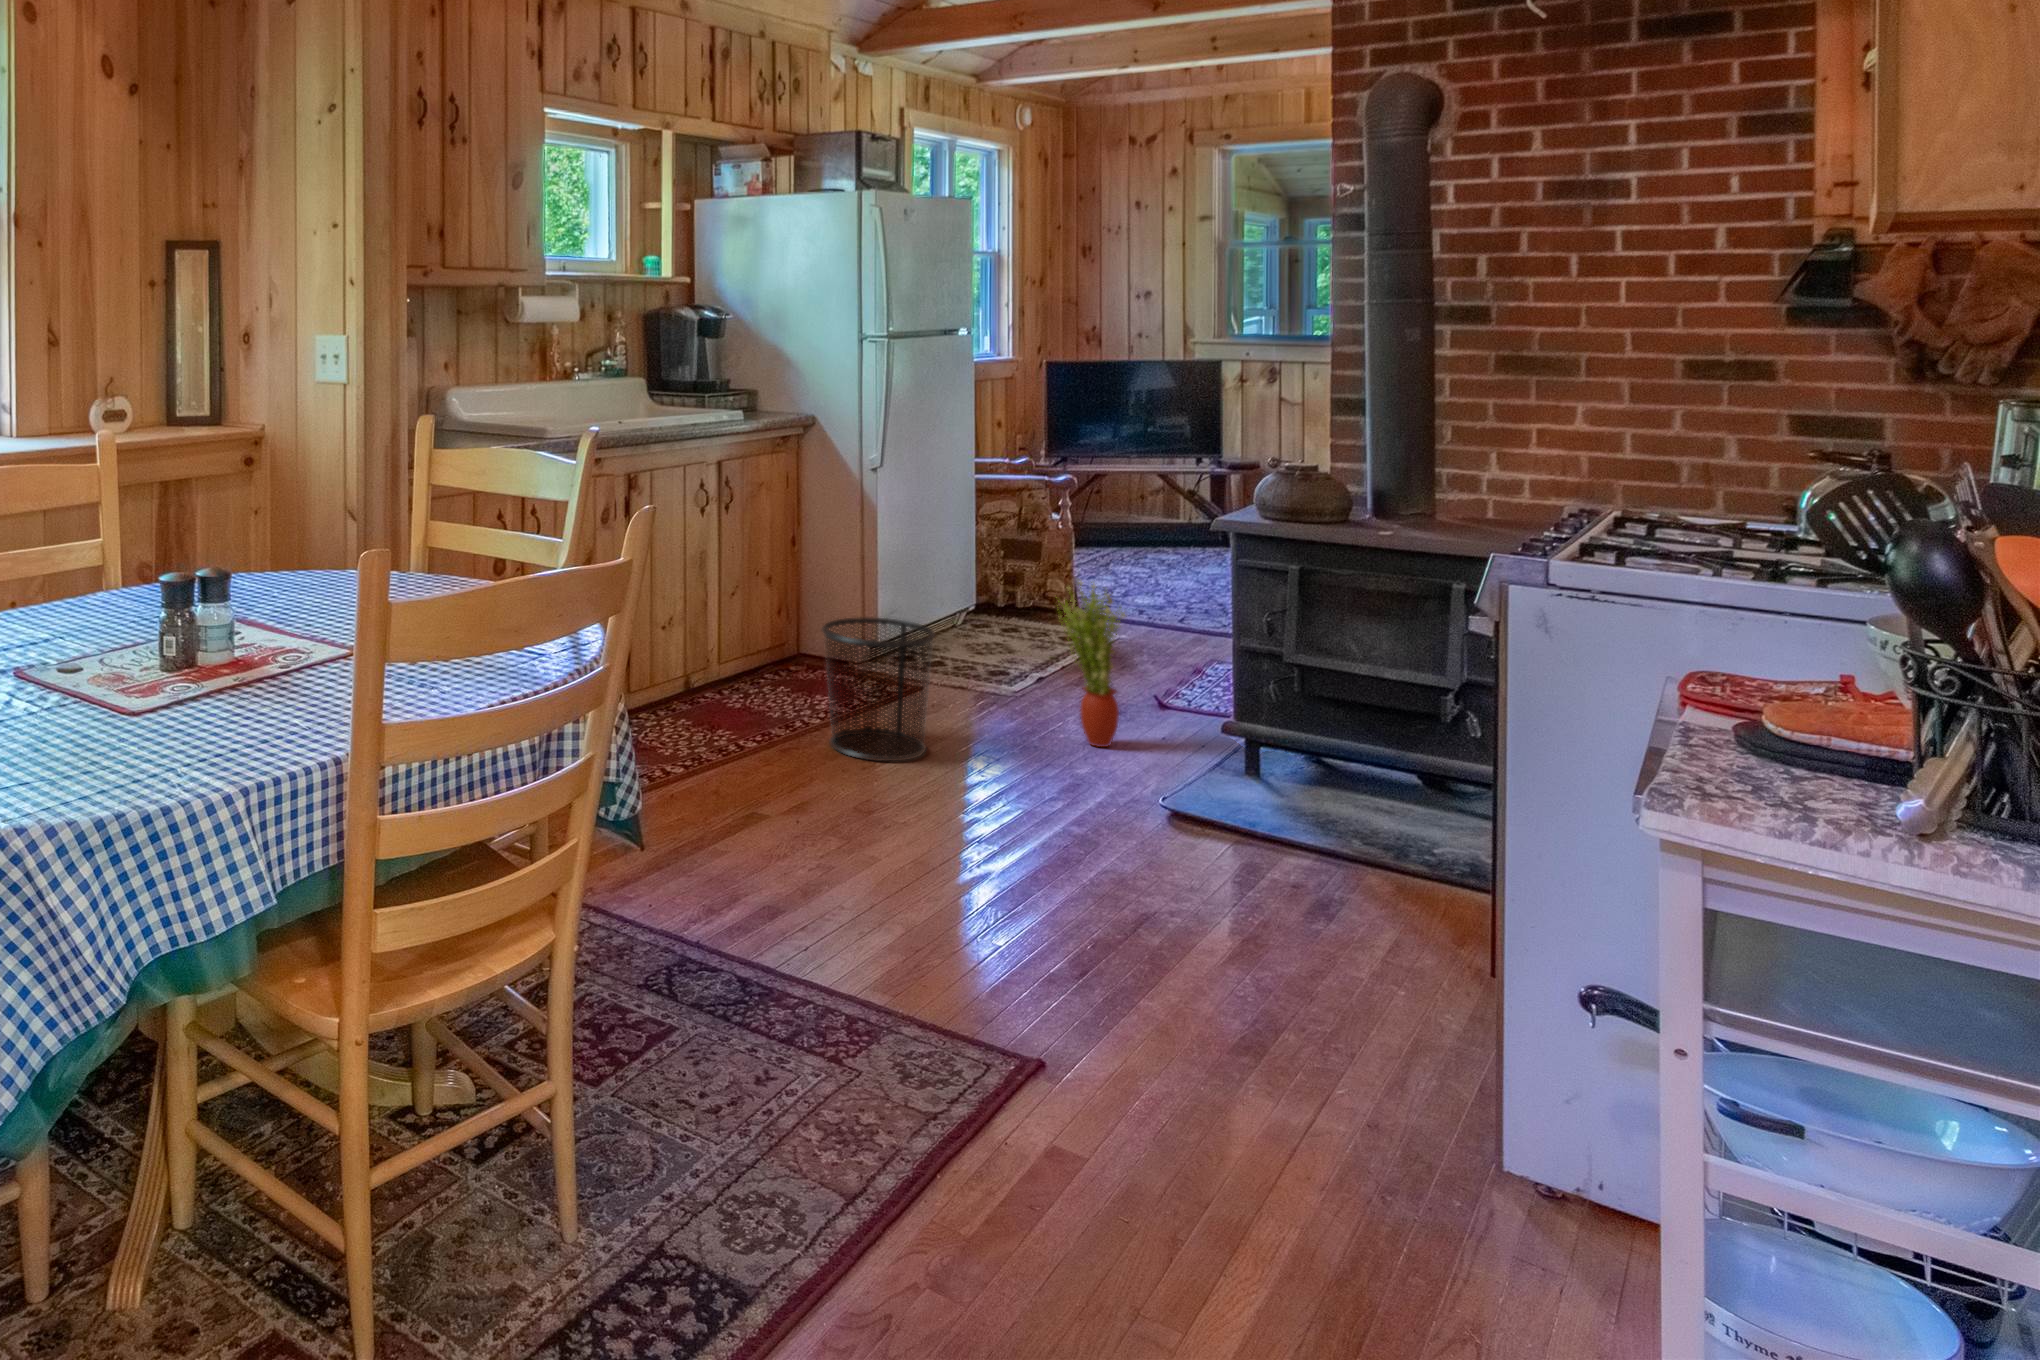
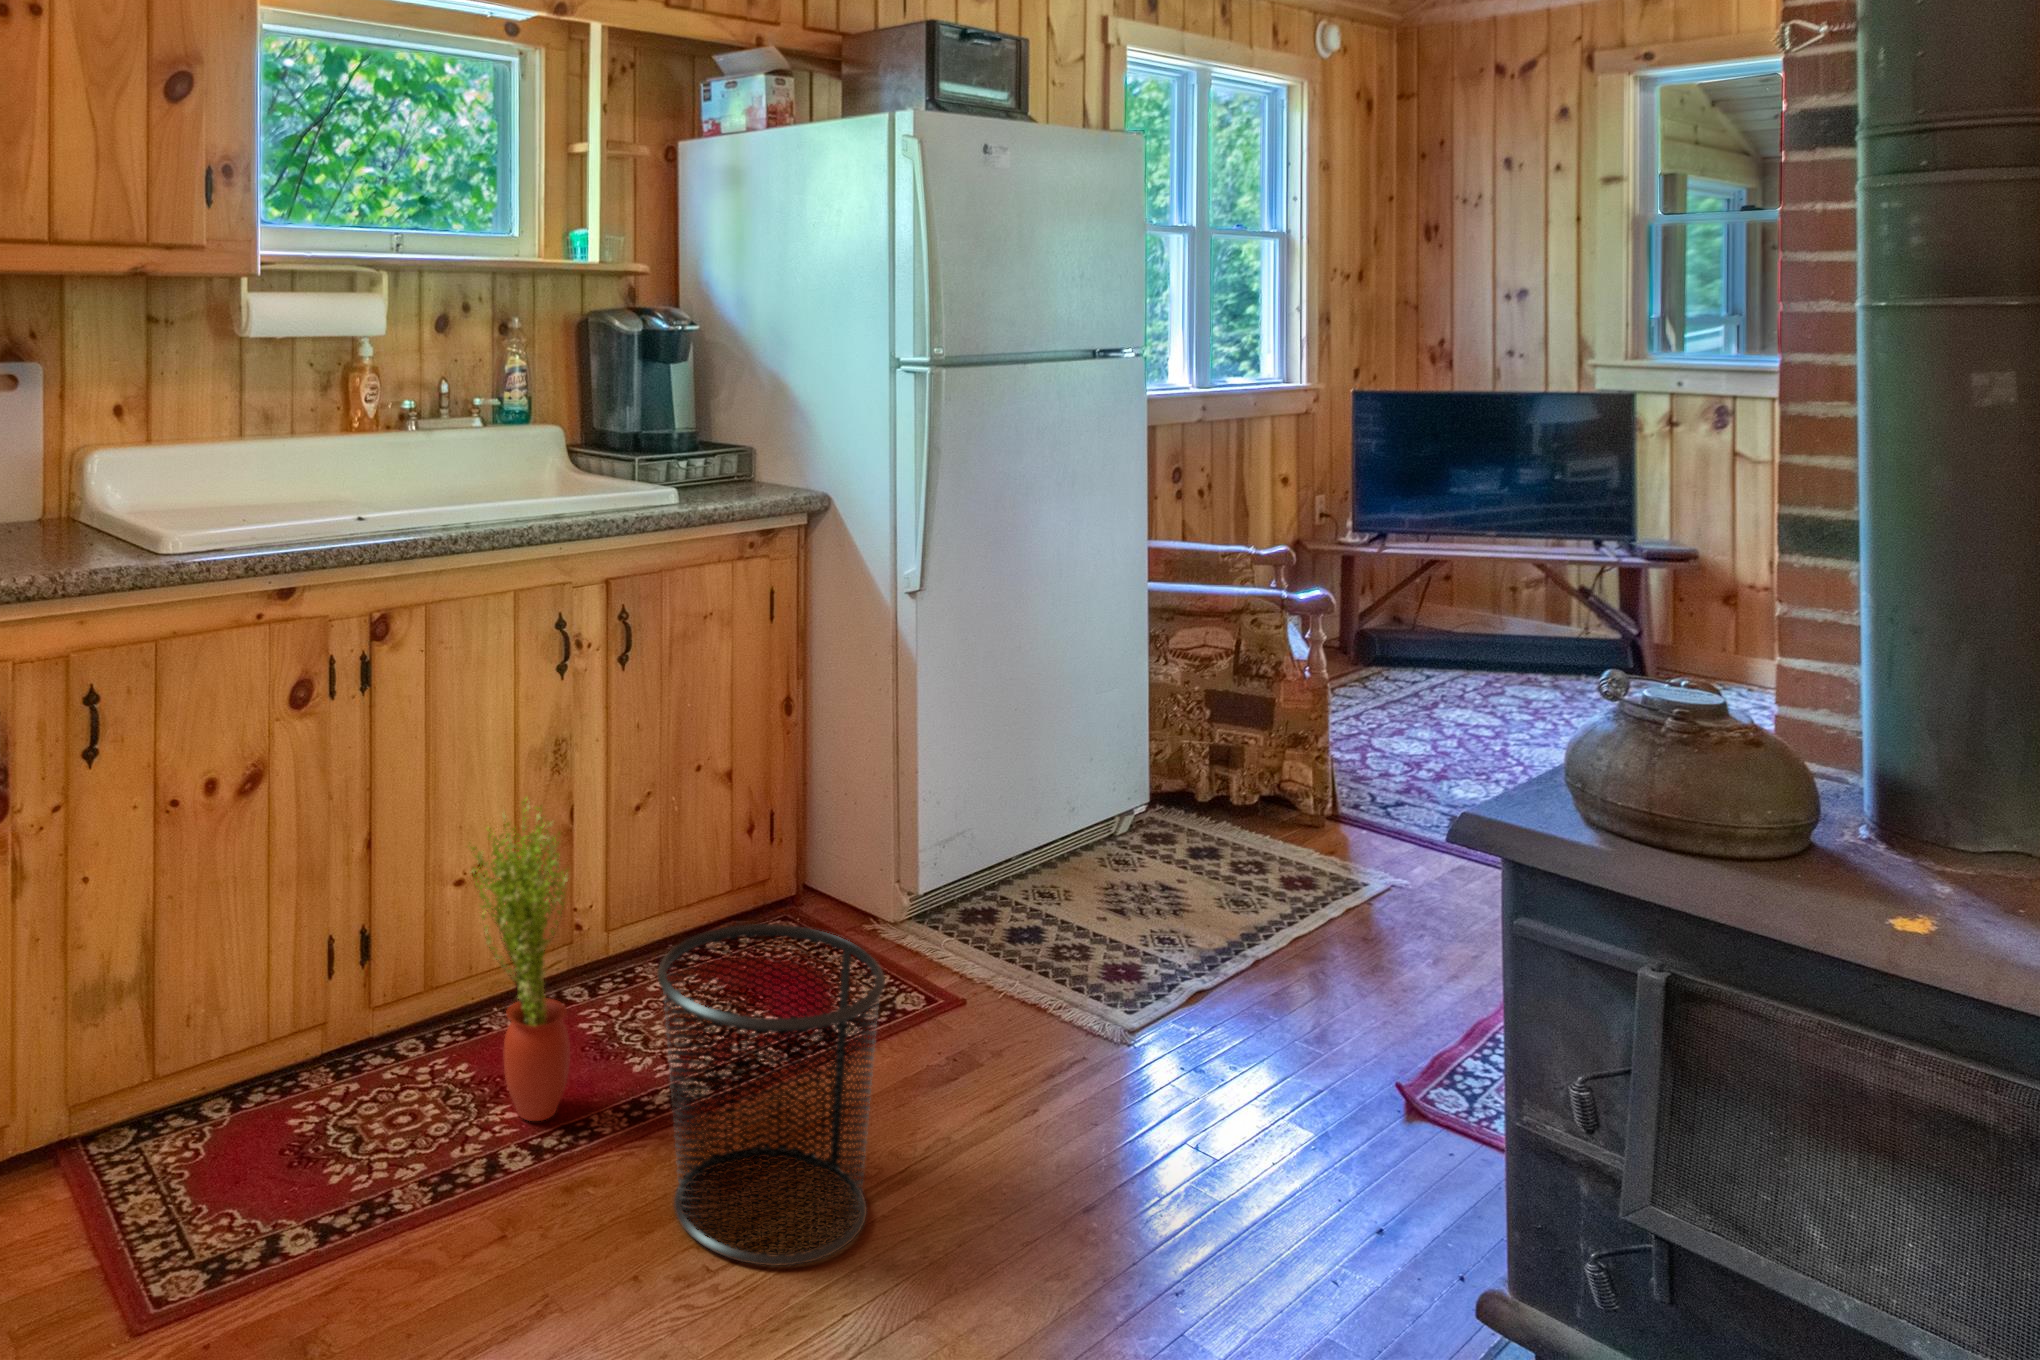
potted plant: present [1056,581,1125,747] -> present [468,799,570,1121]

